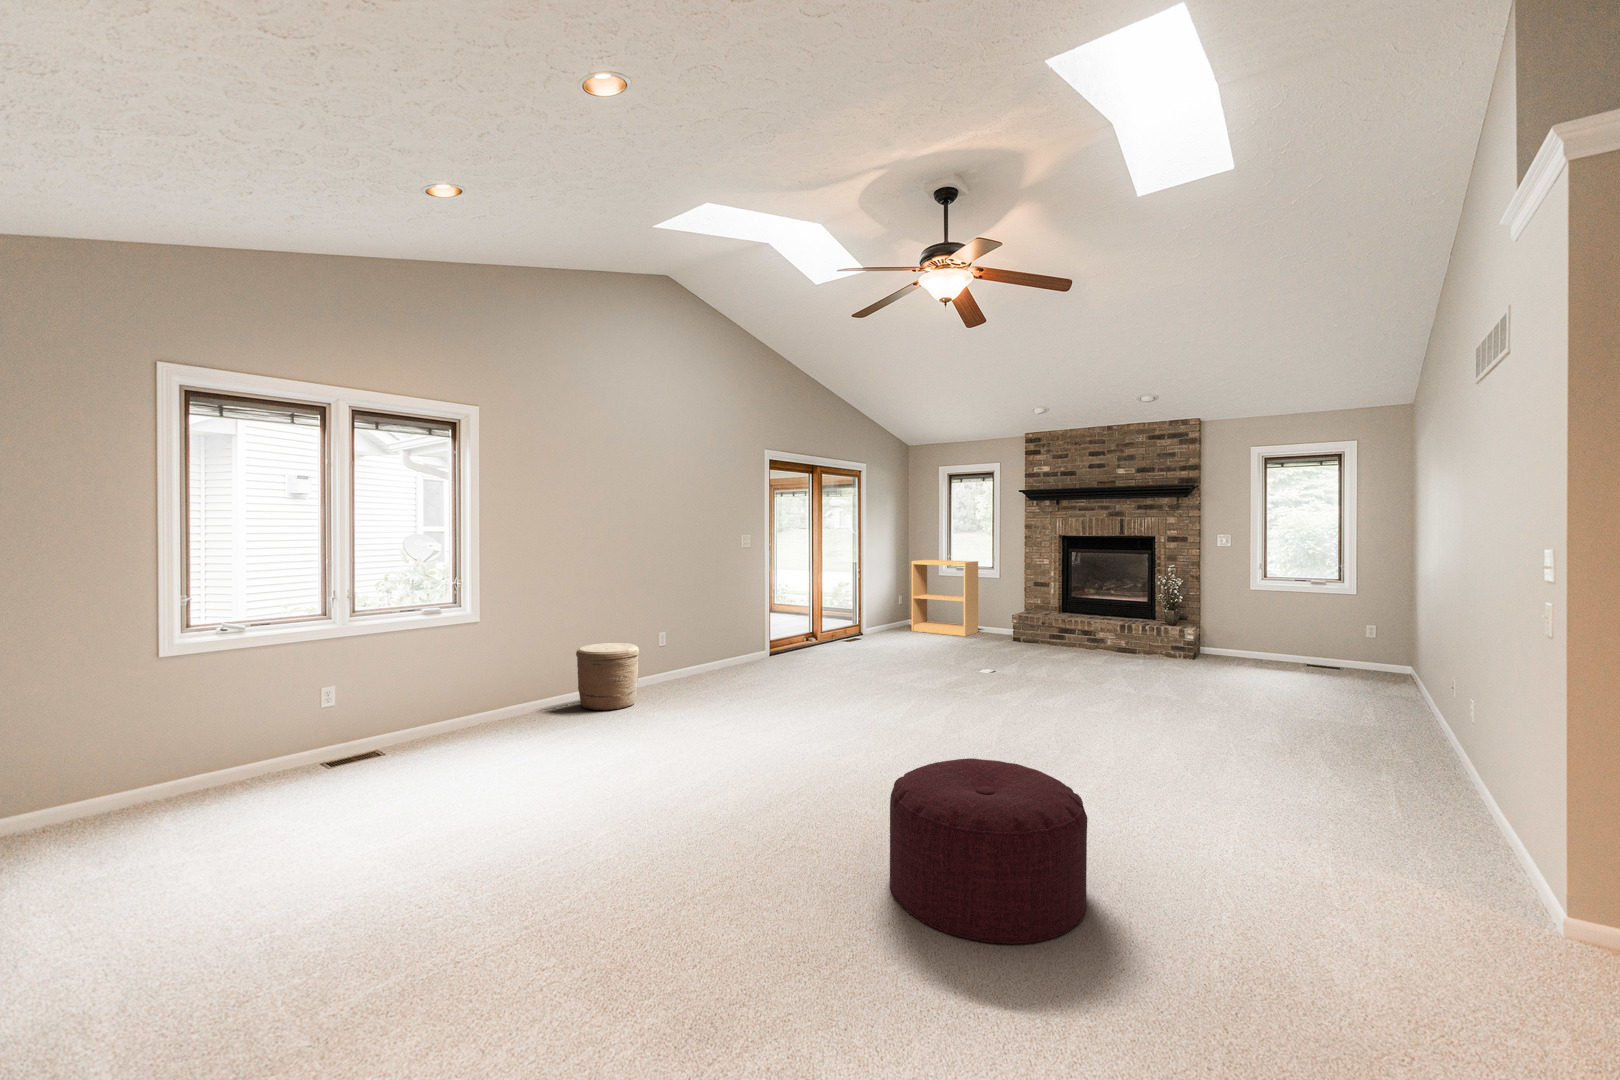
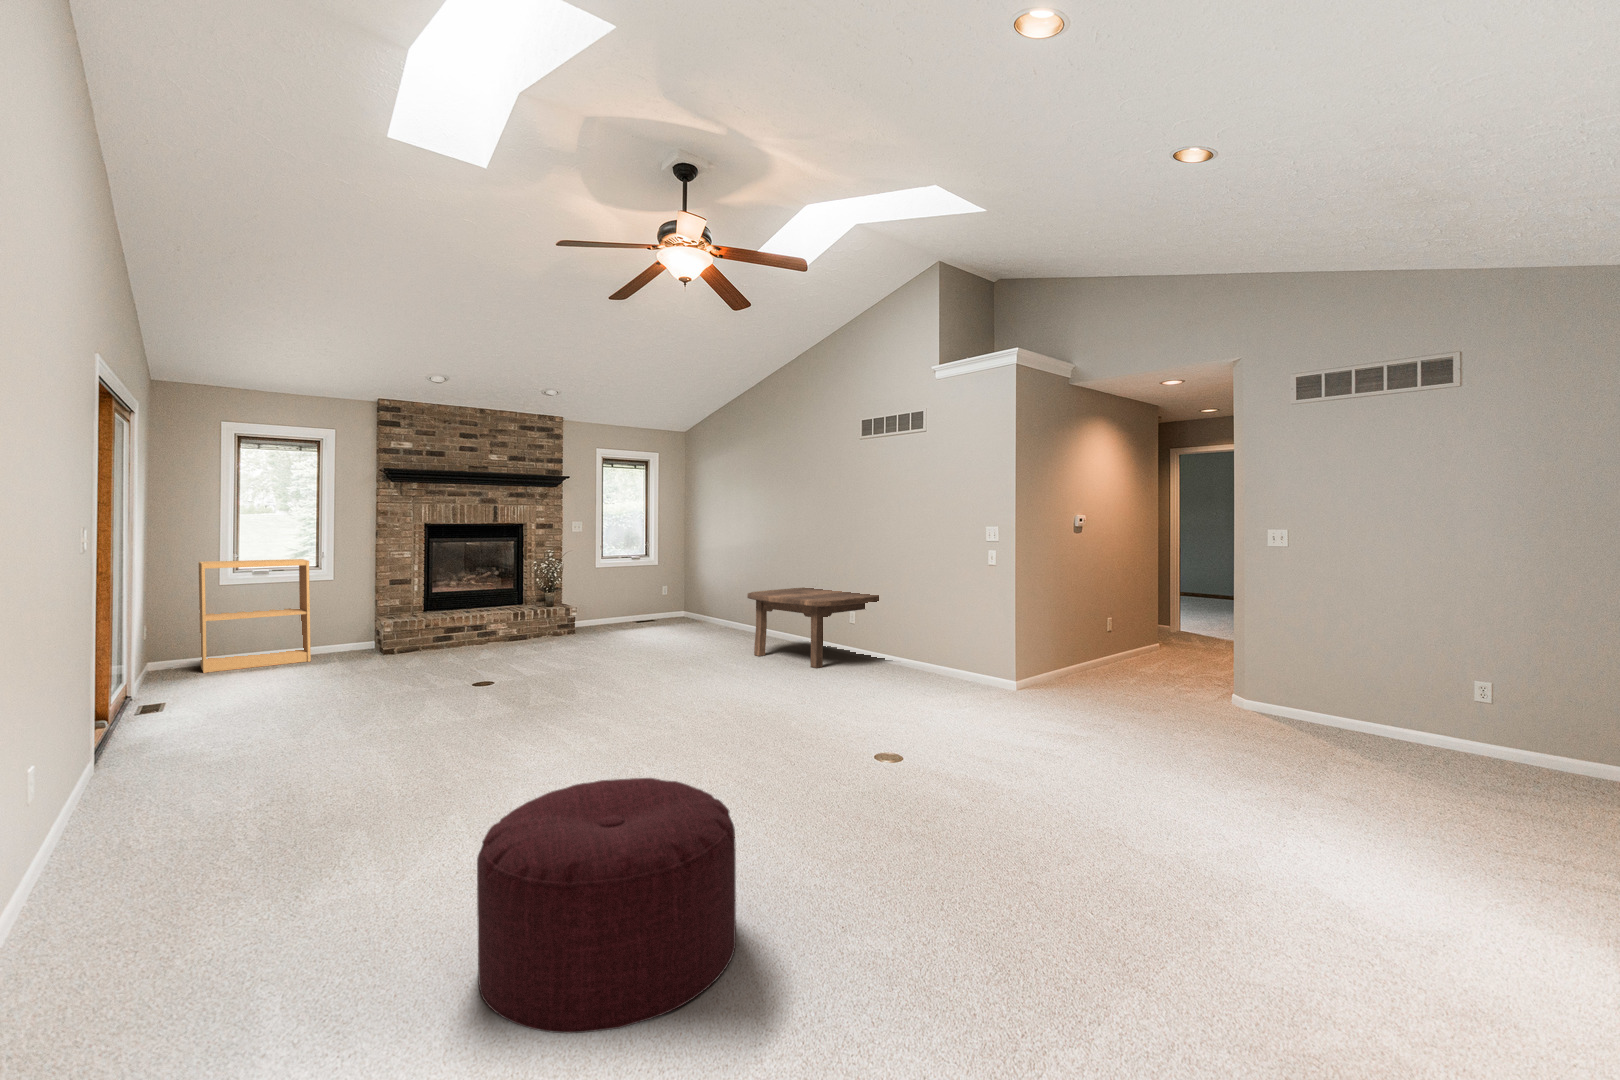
coffee table: none [1221,638,1465,793] -> present [747,587,879,668]
woven basket: present [576,643,639,711] -> none [135,739,312,915]
ottoman: present [890,758,1087,944] -> present [477,778,736,1033]

